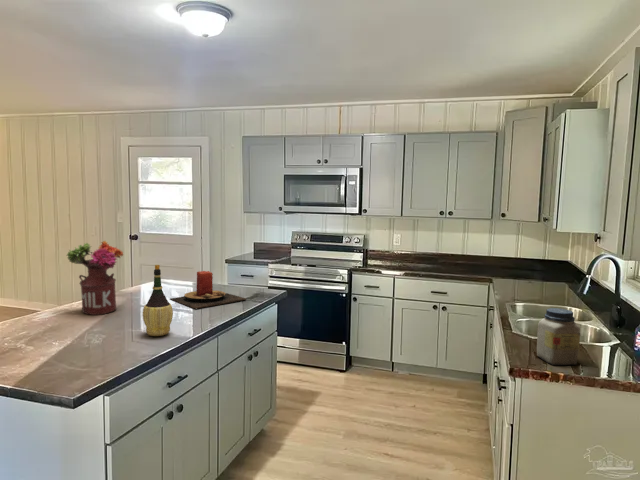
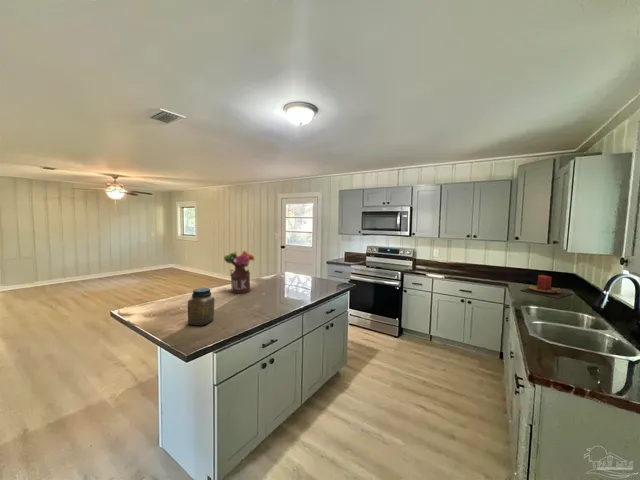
wine bottle: present [143,265,173,336] -> none [254,267,272,312]
candle: present [171,271,246,309] -> present [521,275,572,299]
jar: present [537,308,580,365] -> present [188,288,215,326]

